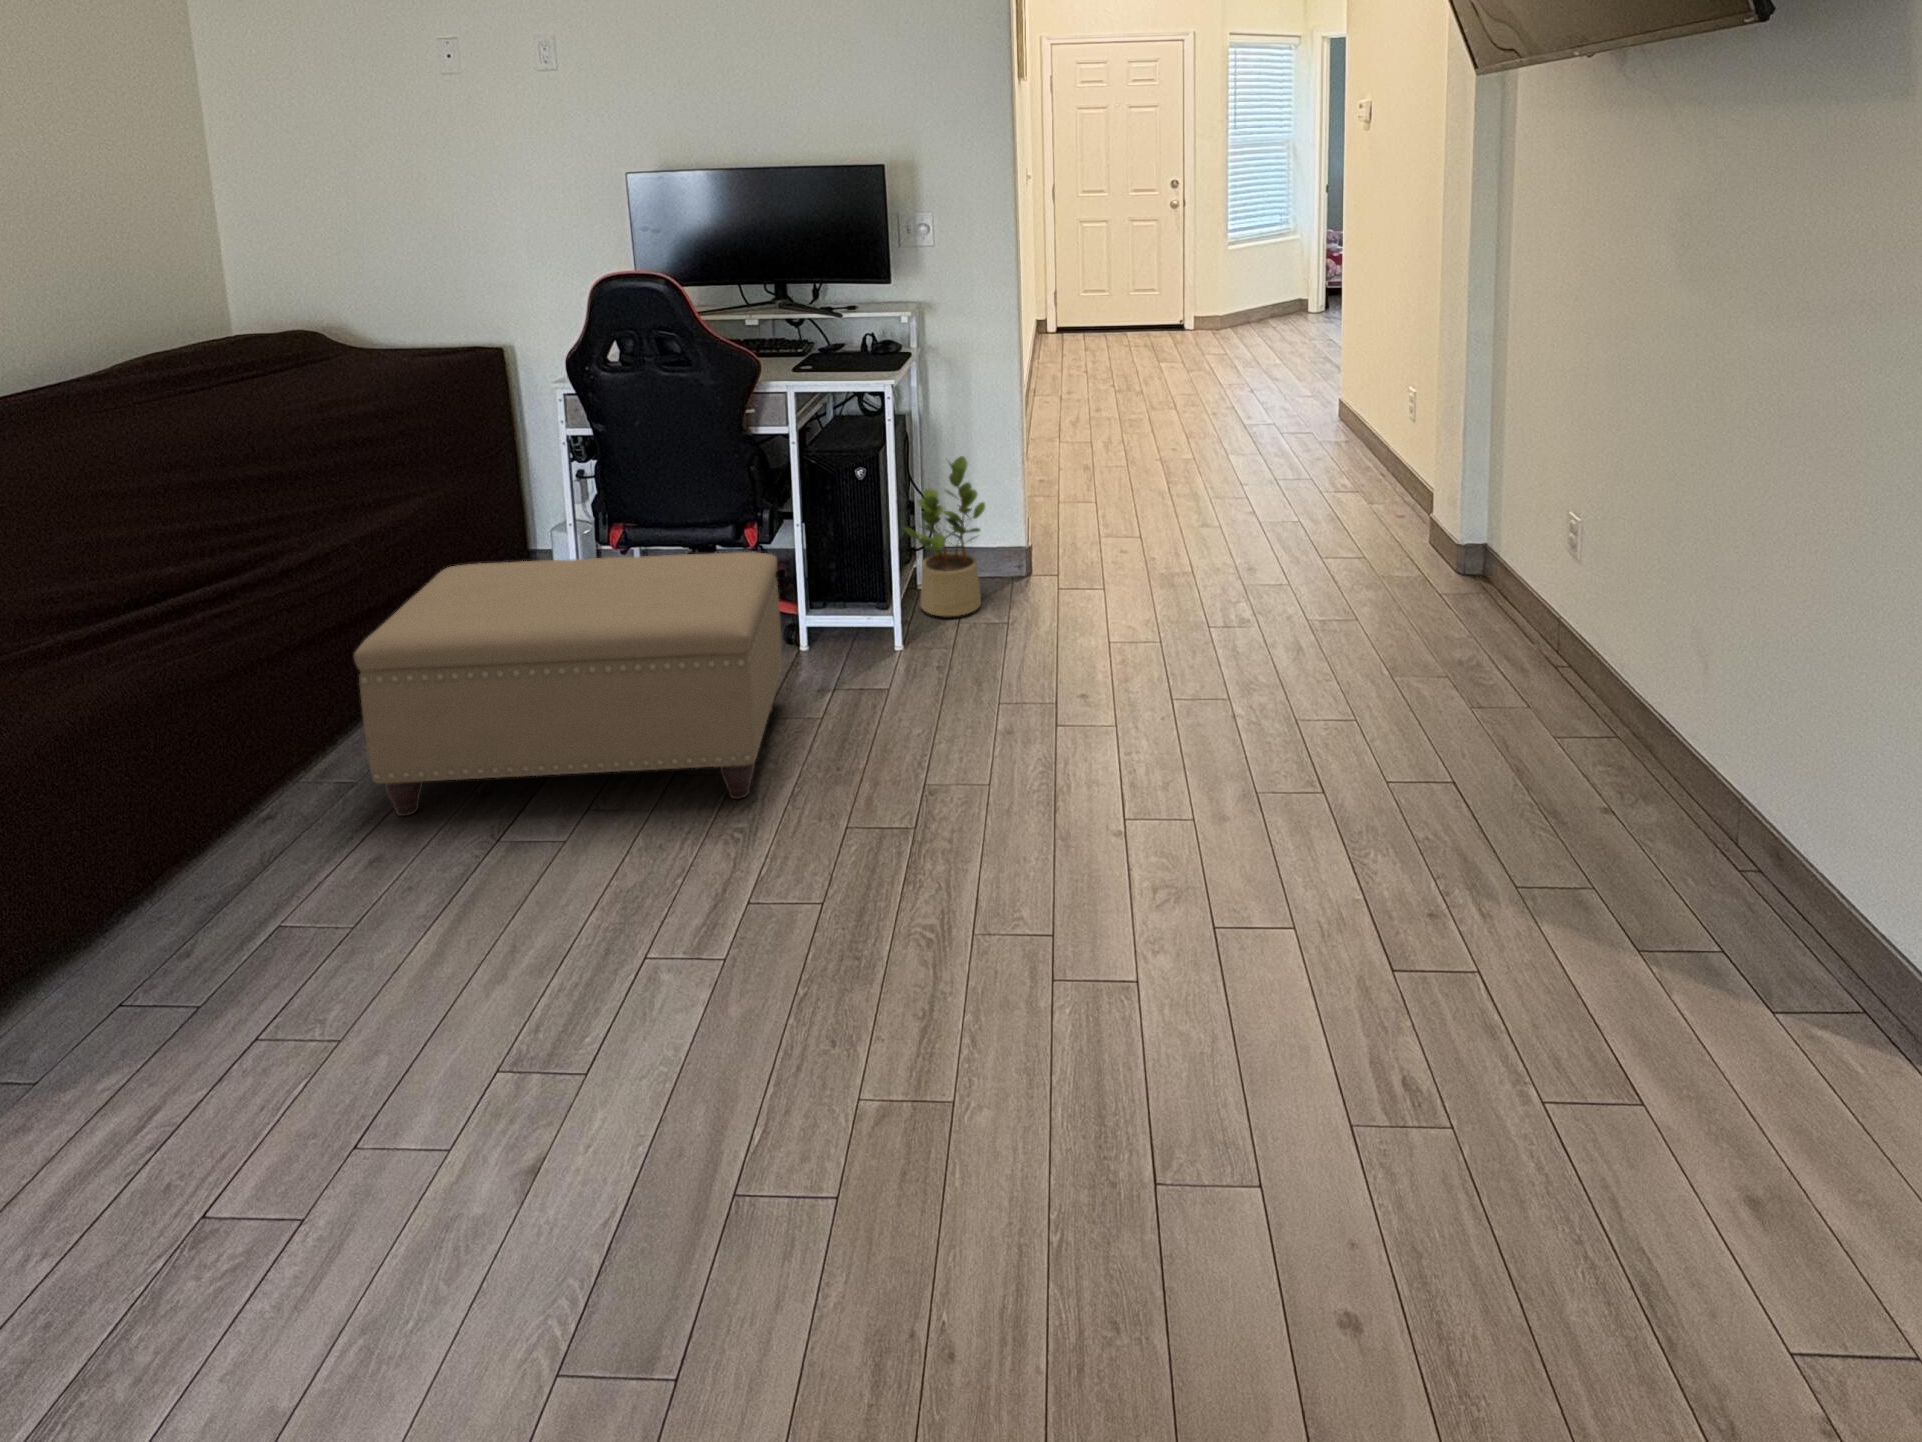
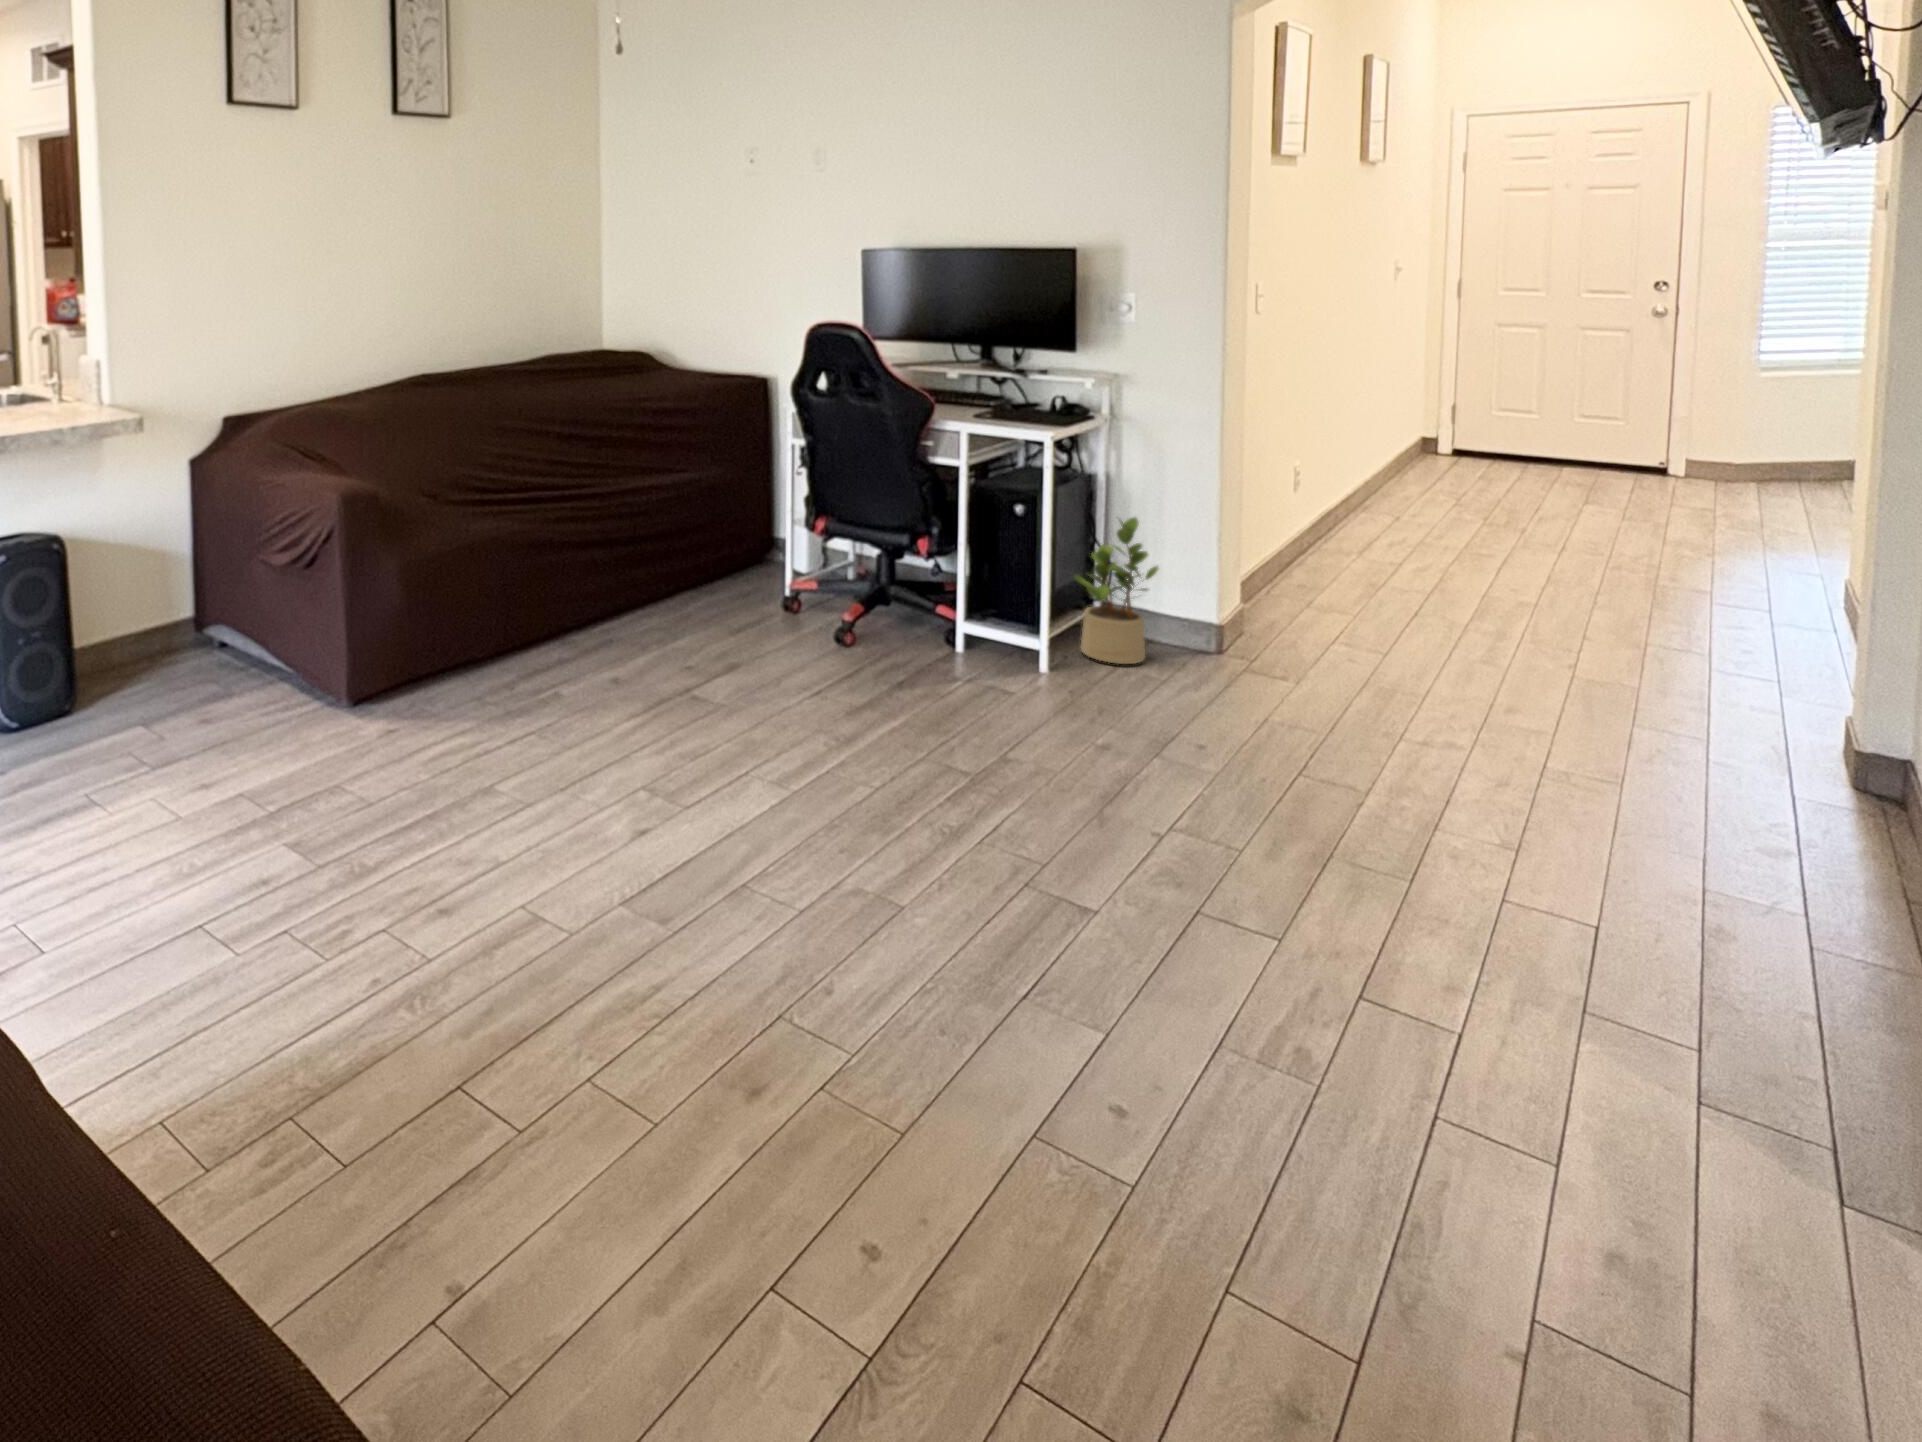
ottoman: present [353,552,782,816] -> none [619,514,922,719]

